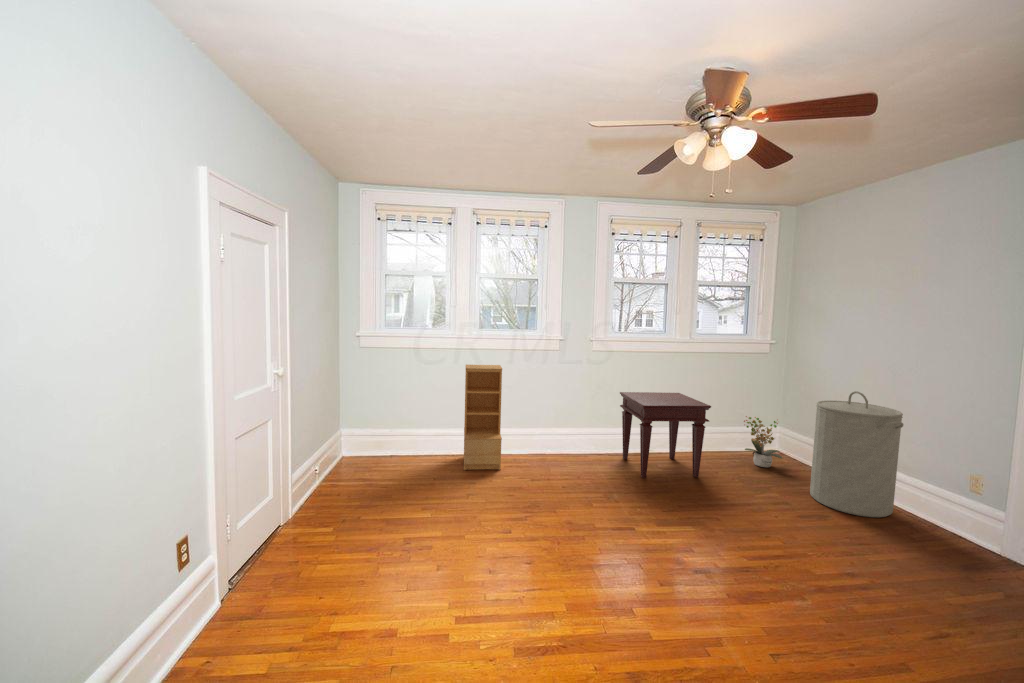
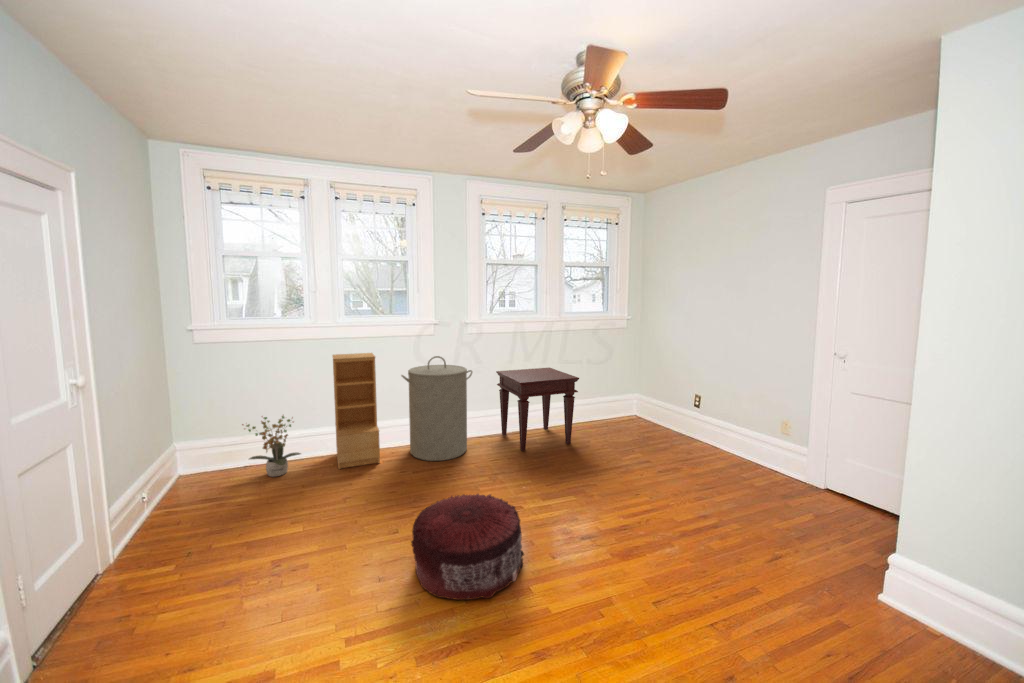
laundry hamper: present [810,391,904,517] -> present [401,356,472,461]
potted plant: present [744,416,782,467] -> present [242,416,301,477]
pouf: none [519,507,631,613] -> present [411,494,524,600]

